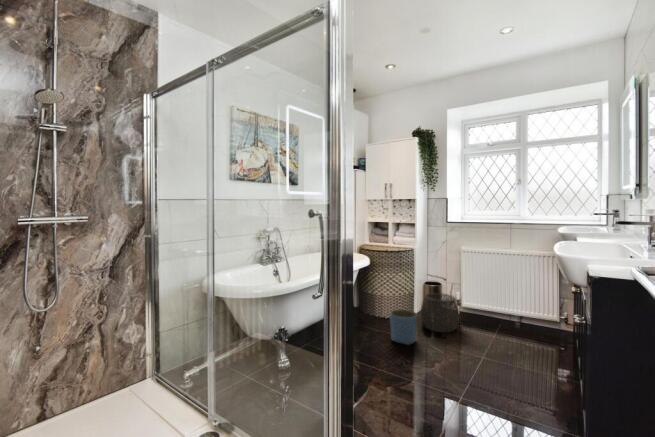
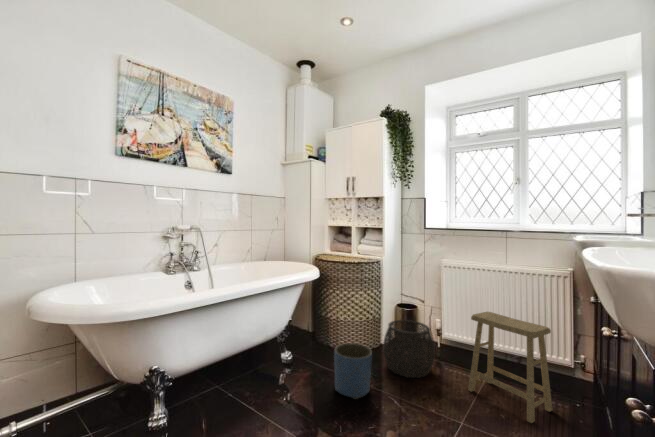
footstool: none [484,284,541,353] -> present [468,312,553,423]

